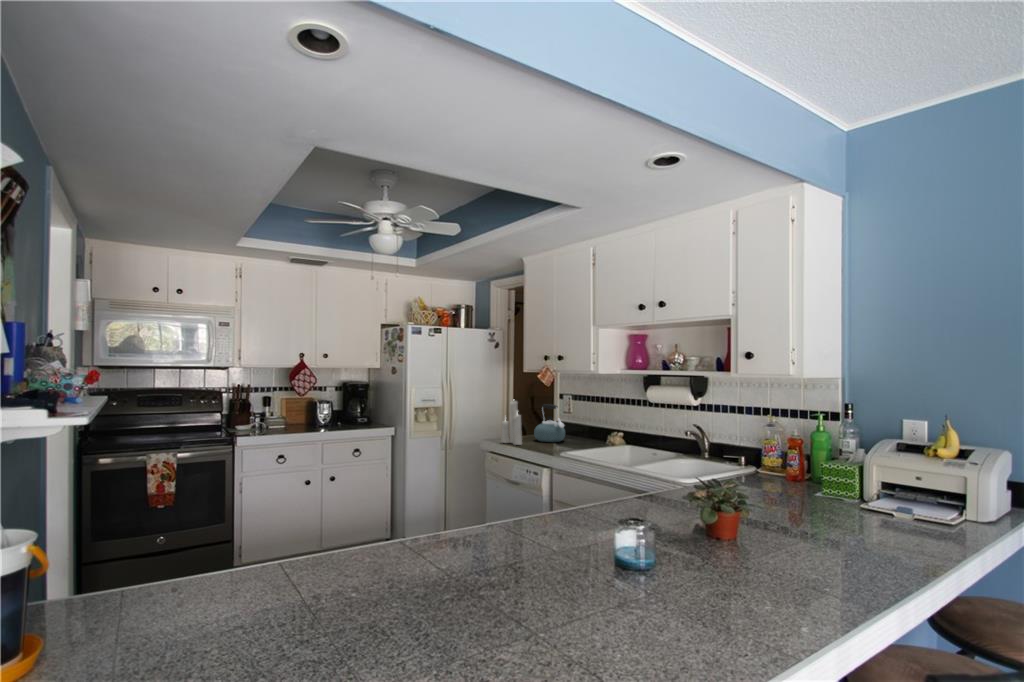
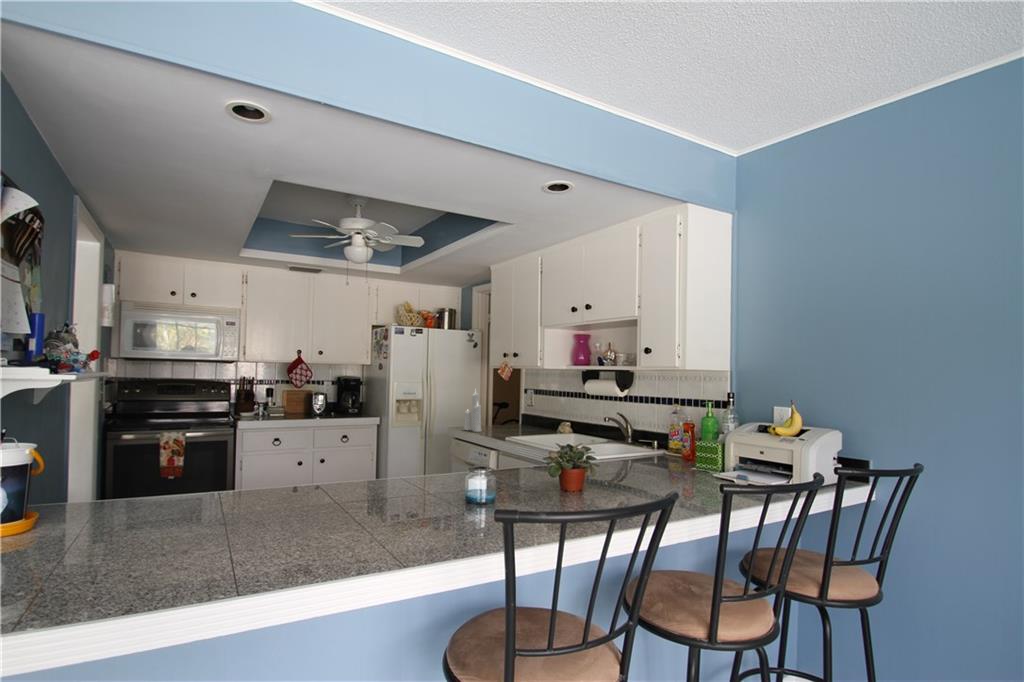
kettle: present [534,404,565,442] -> none [496,397,524,431]

